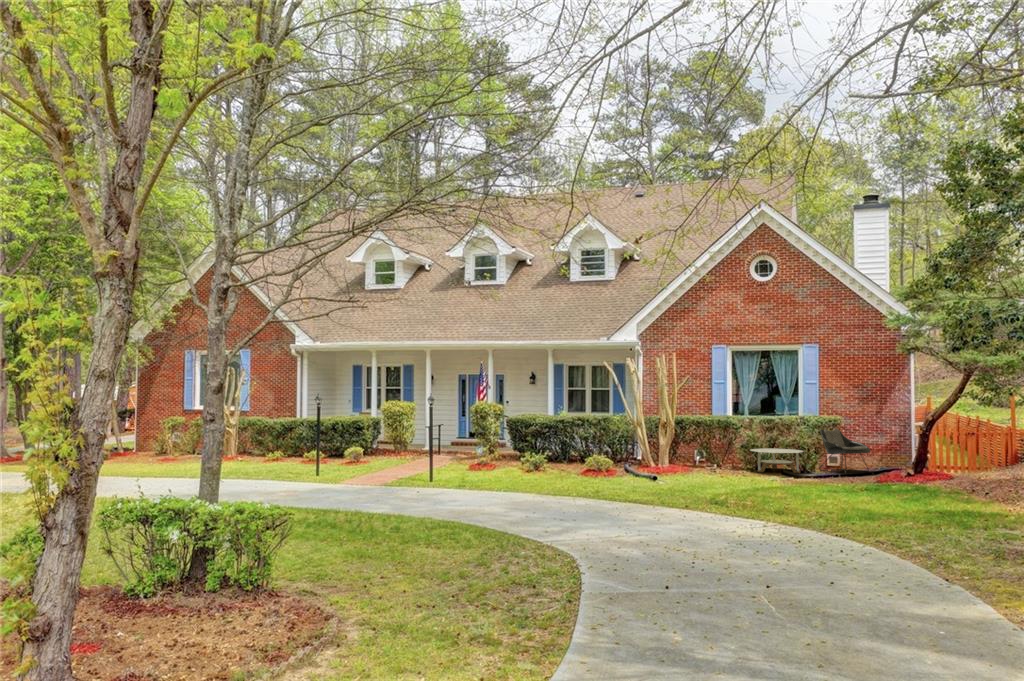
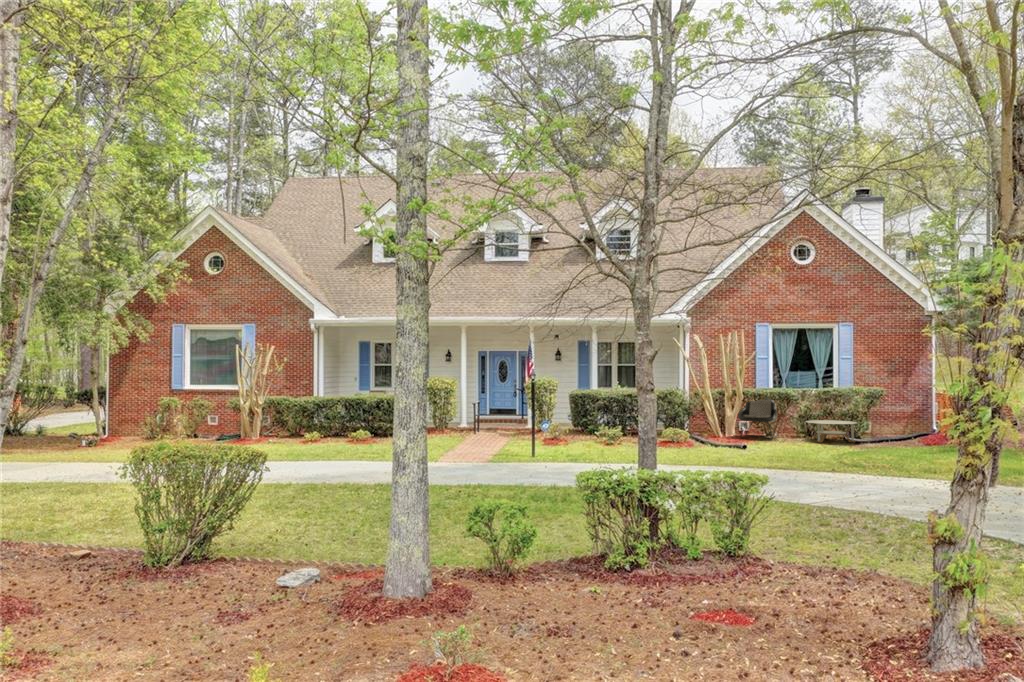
lounge chair: present [820,429,870,473] -> present [738,398,777,439]

